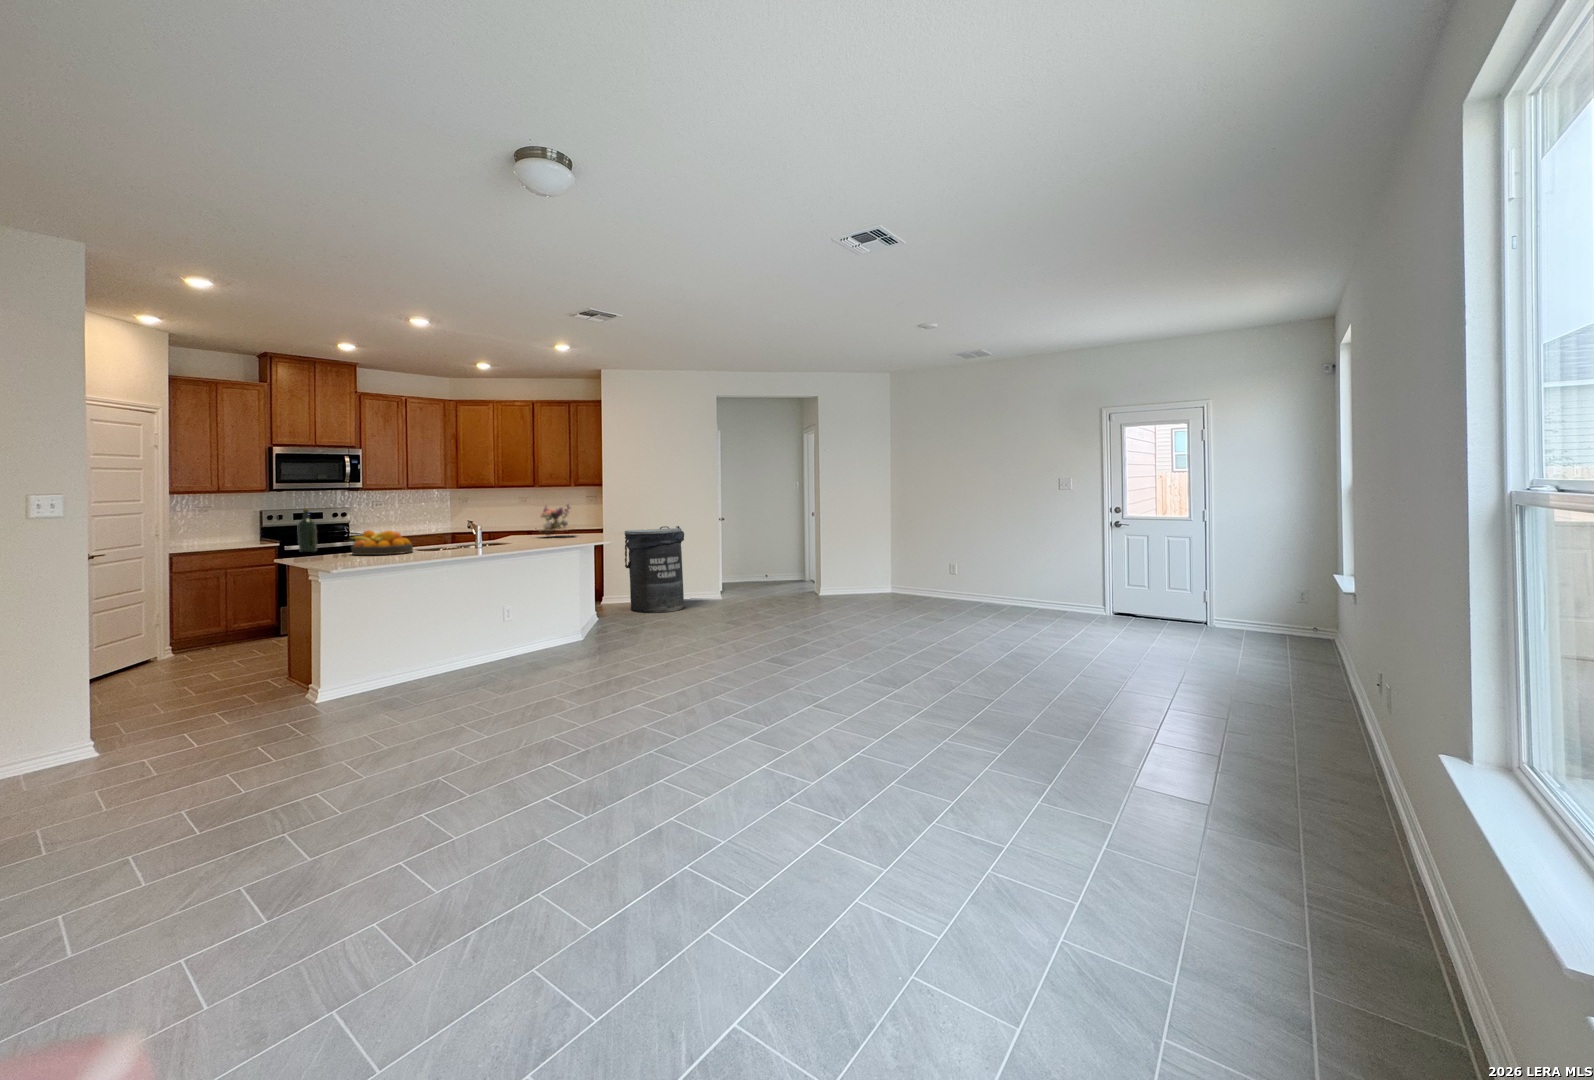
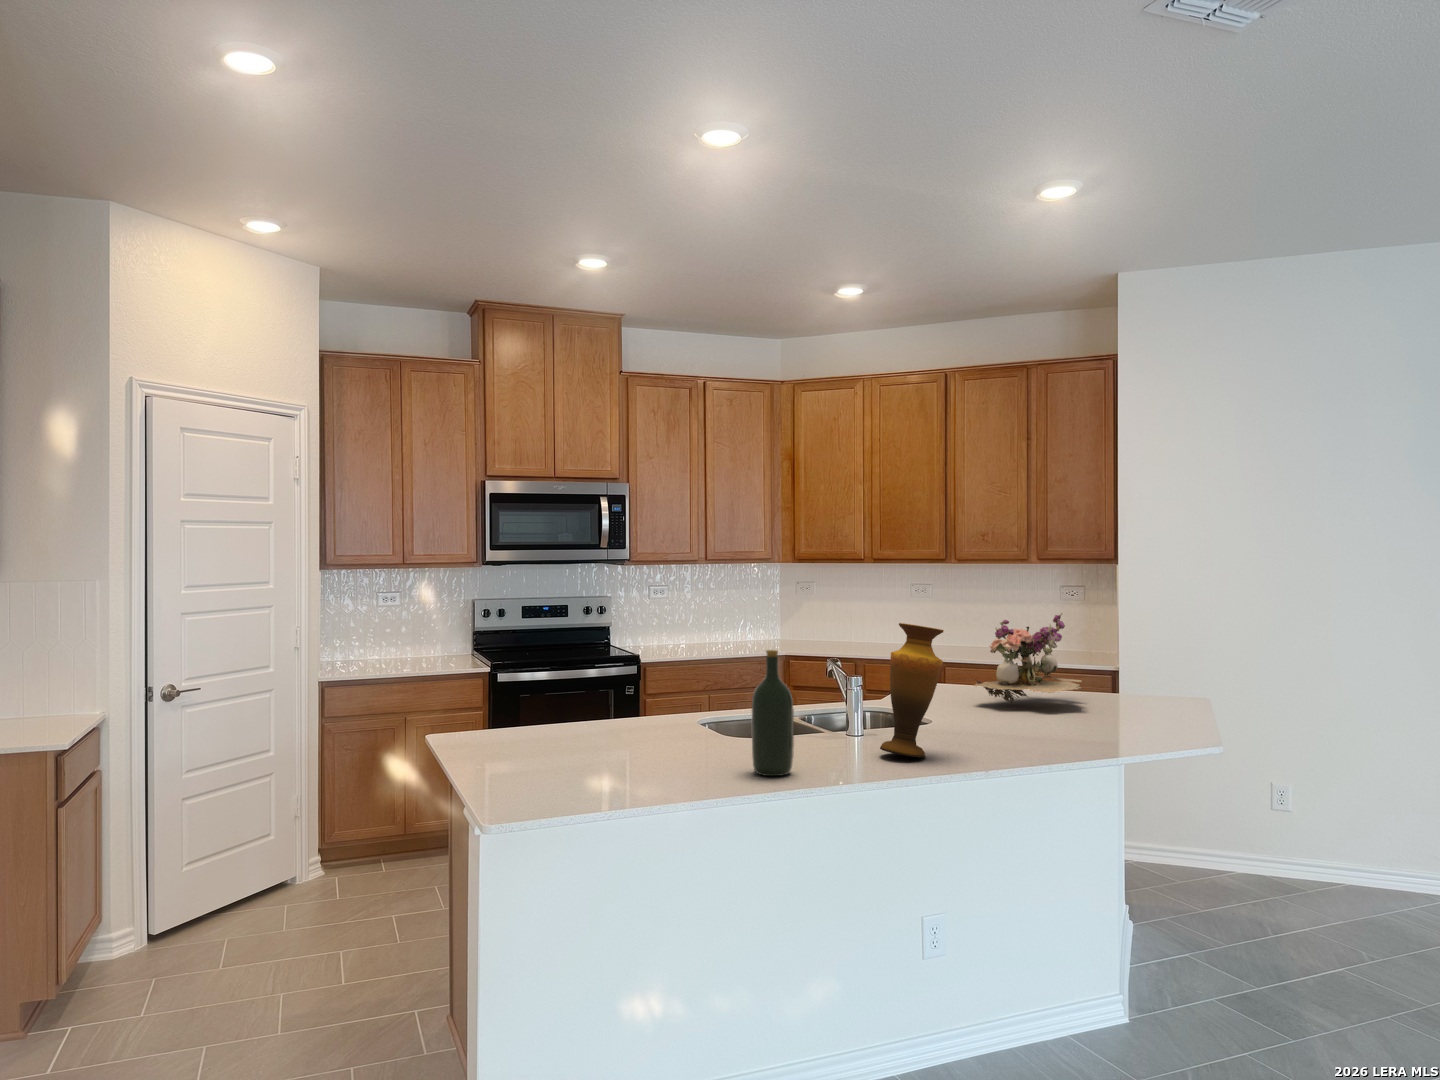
vase: none [489,500,512,546] -> present [880,623,944,758]
wine bottle: present [298,508,317,552] -> present [752,650,794,776]
trash can: present [624,526,684,613] -> none [1181,674,1362,926]
fruit bowl: present [351,530,413,555] -> none [547,704,692,783]

